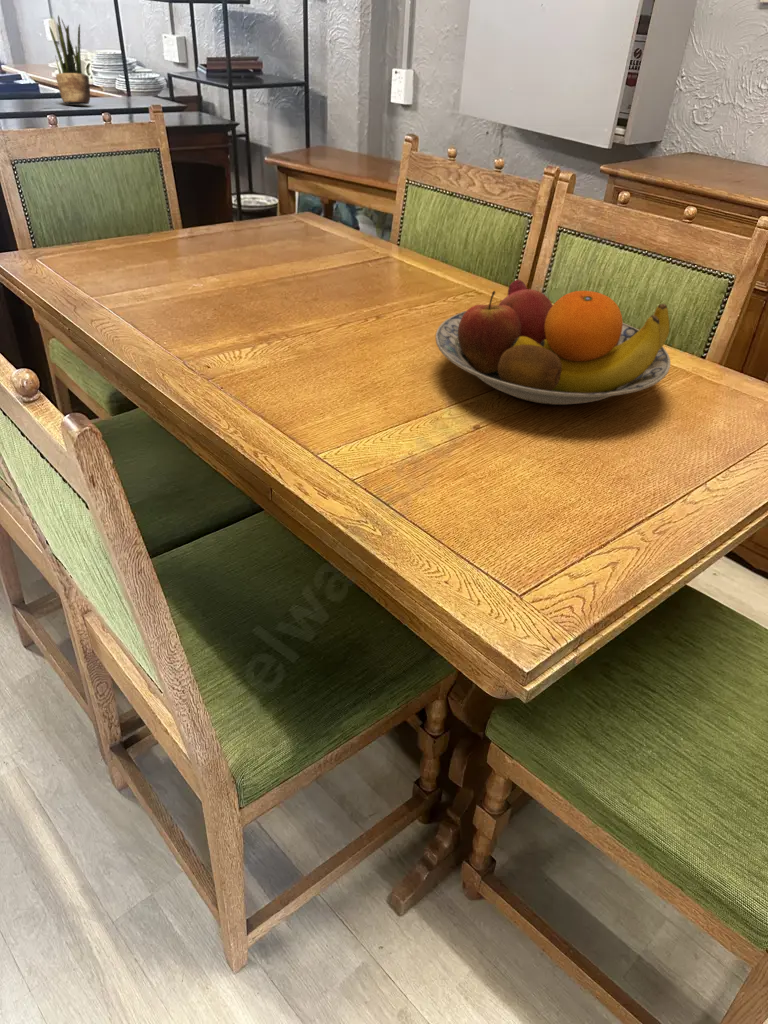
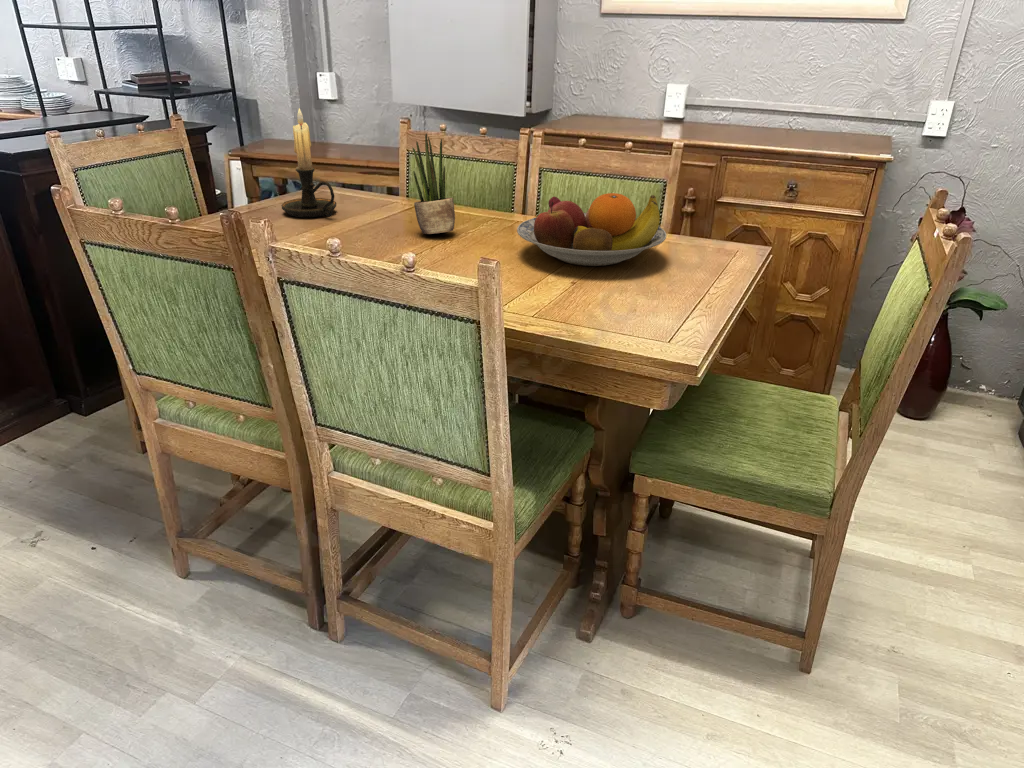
potted plant: present [50,16,90,104] -> present [412,134,455,234]
candle holder: none [217,107,283,258] -> present [281,108,336,217]

